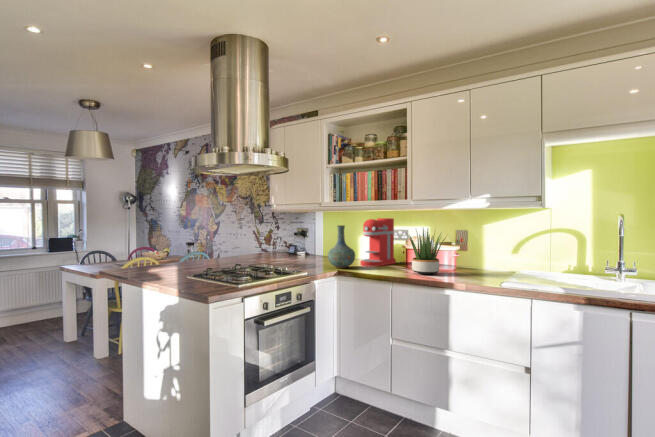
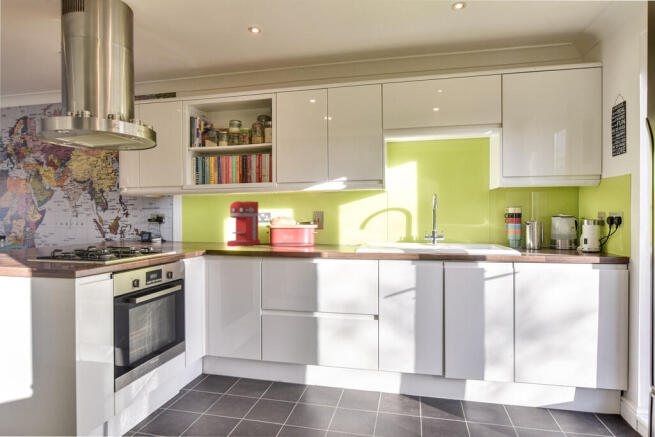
vase: present [328,225,355,269] -> none [195,206,224,248]
potted plant: present [408,229,445,275] -> none [273,205,311,248]

